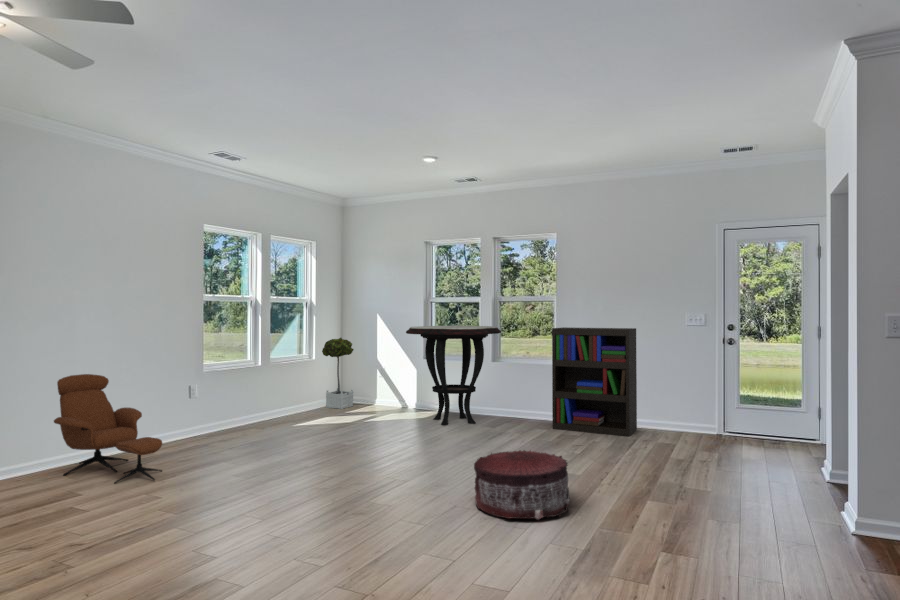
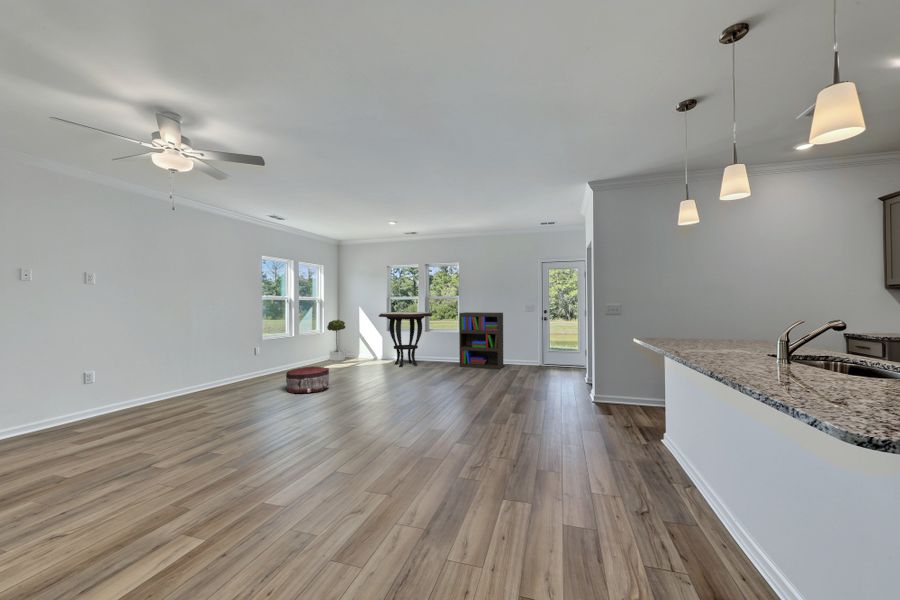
lounge chair: present [54,374,162,483] -> none [187,342,252,399]
pouf: present [474,450,570,519] -> present [286,366,329,393]

